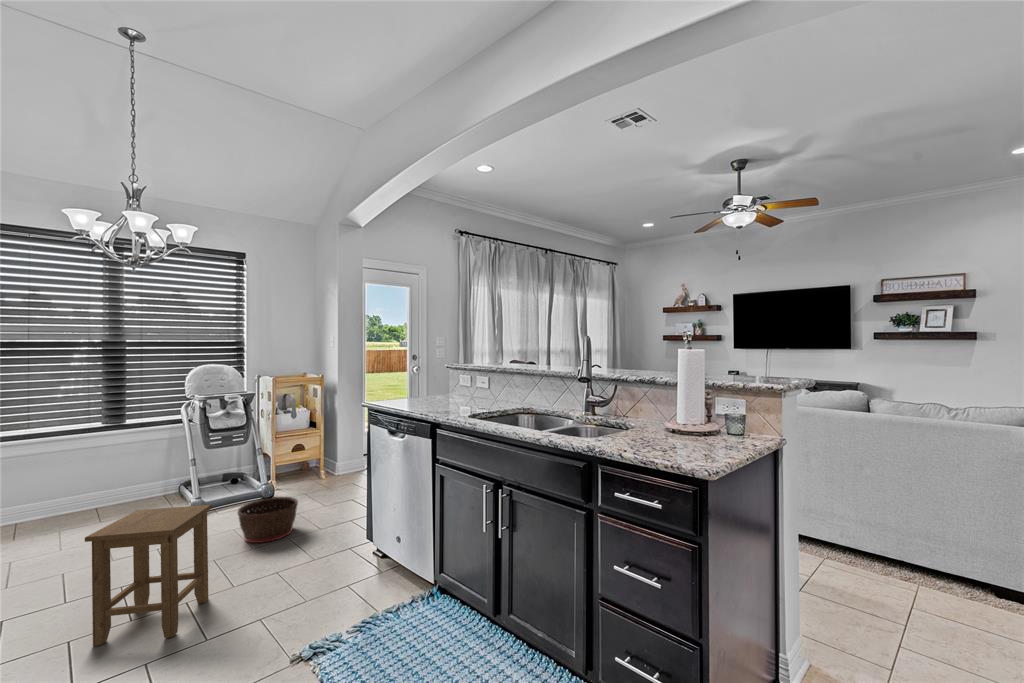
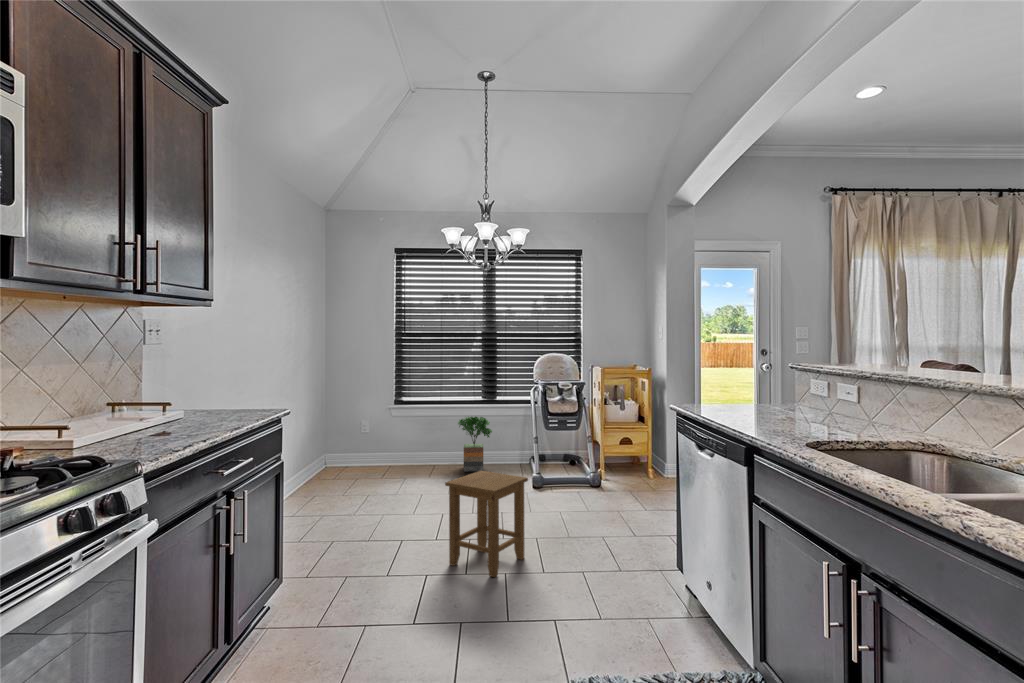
potted tree: none [66,445,127,519] -> present [458,417,492,472]
basket: present [238,497,298,543] -> none [559,484,610,525]

